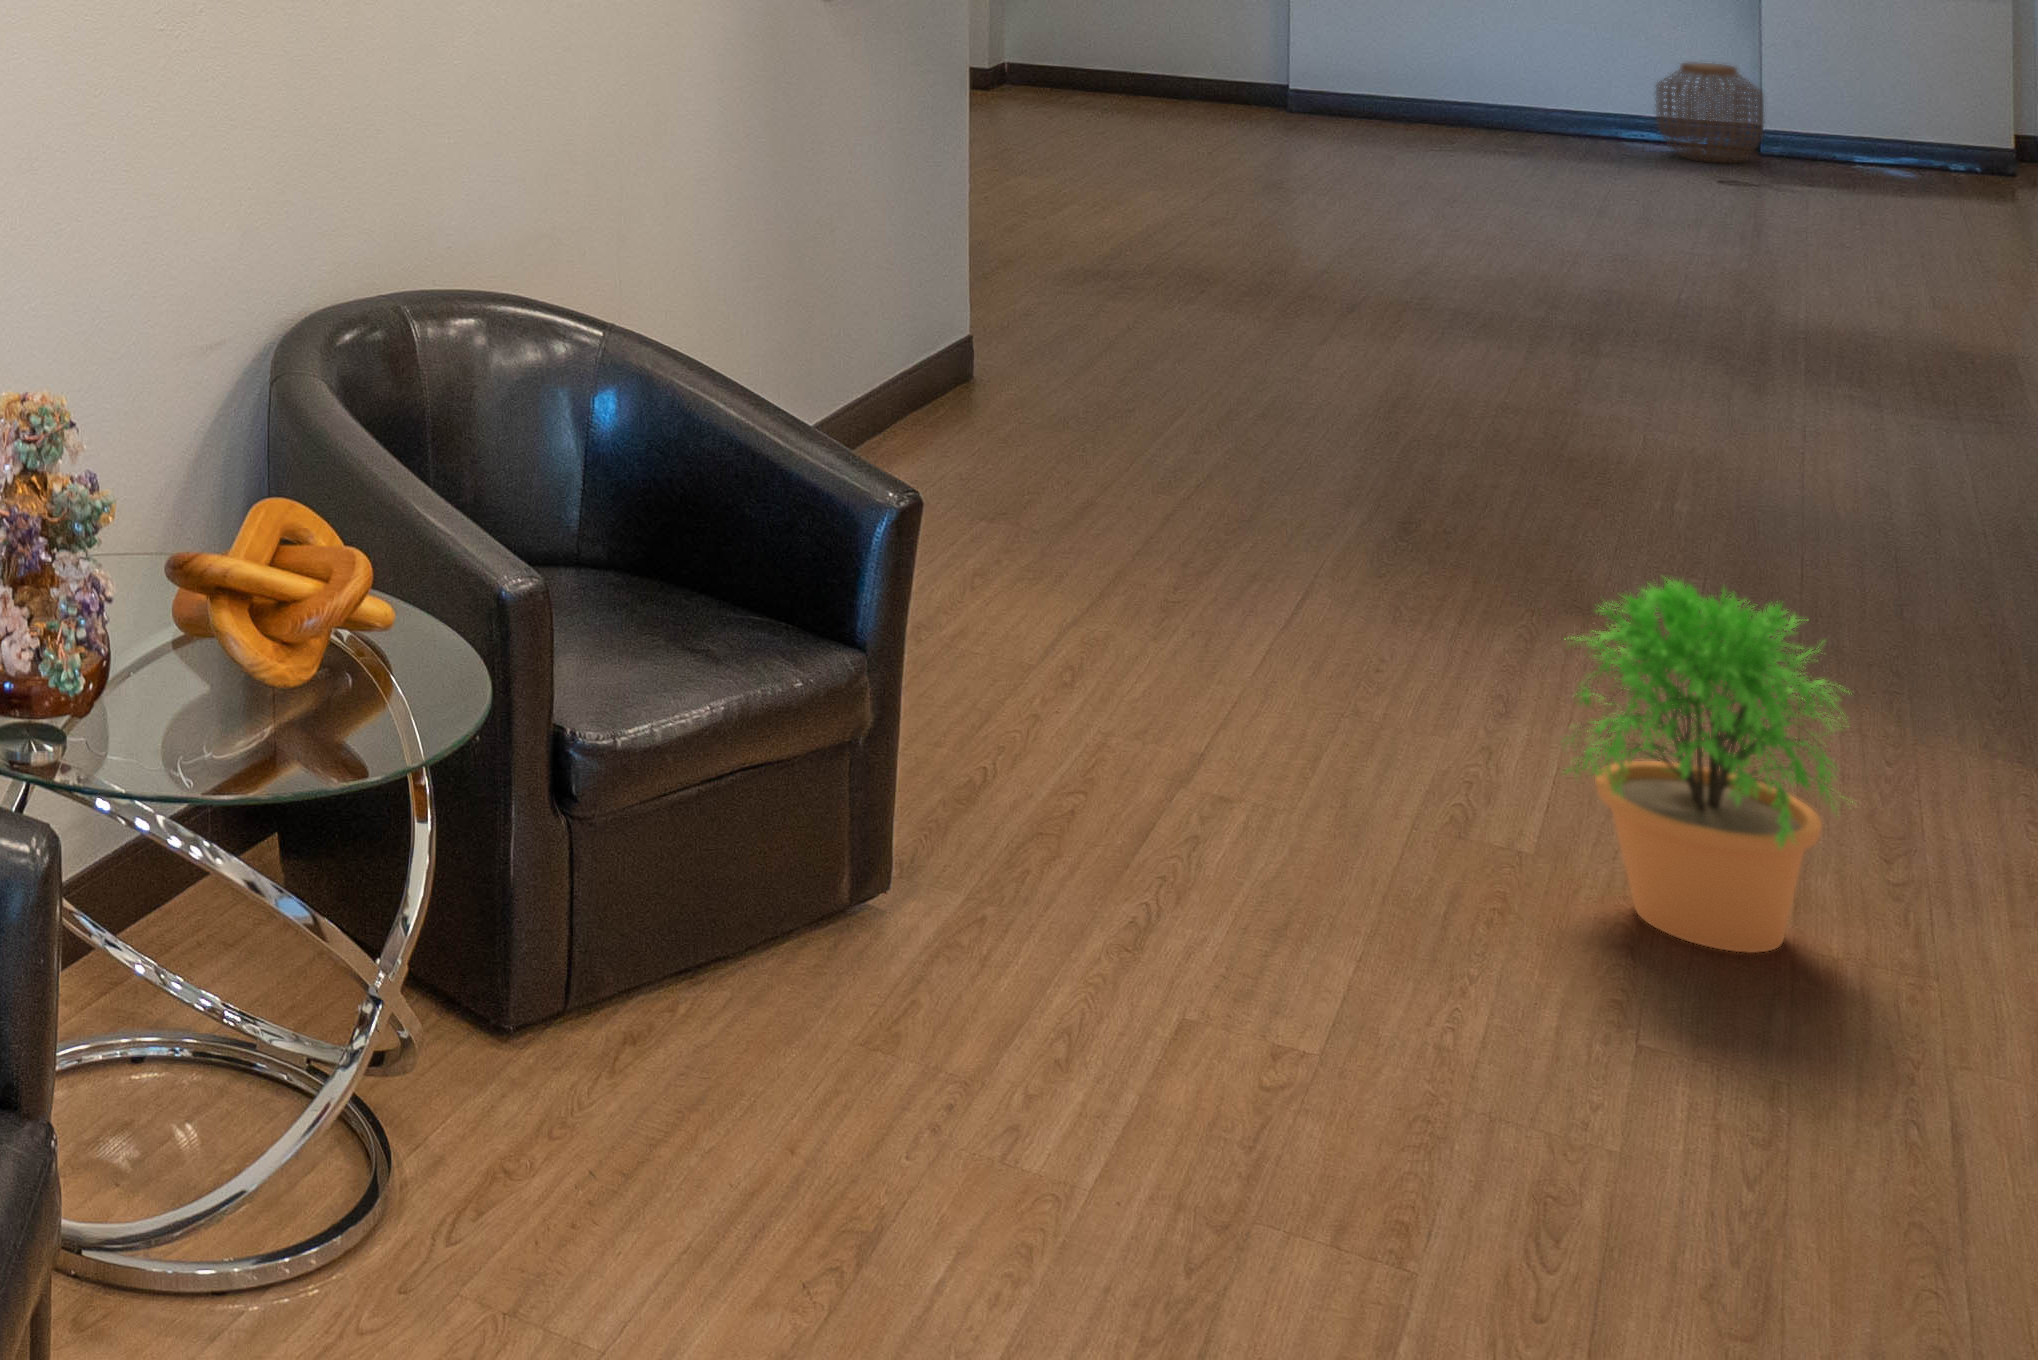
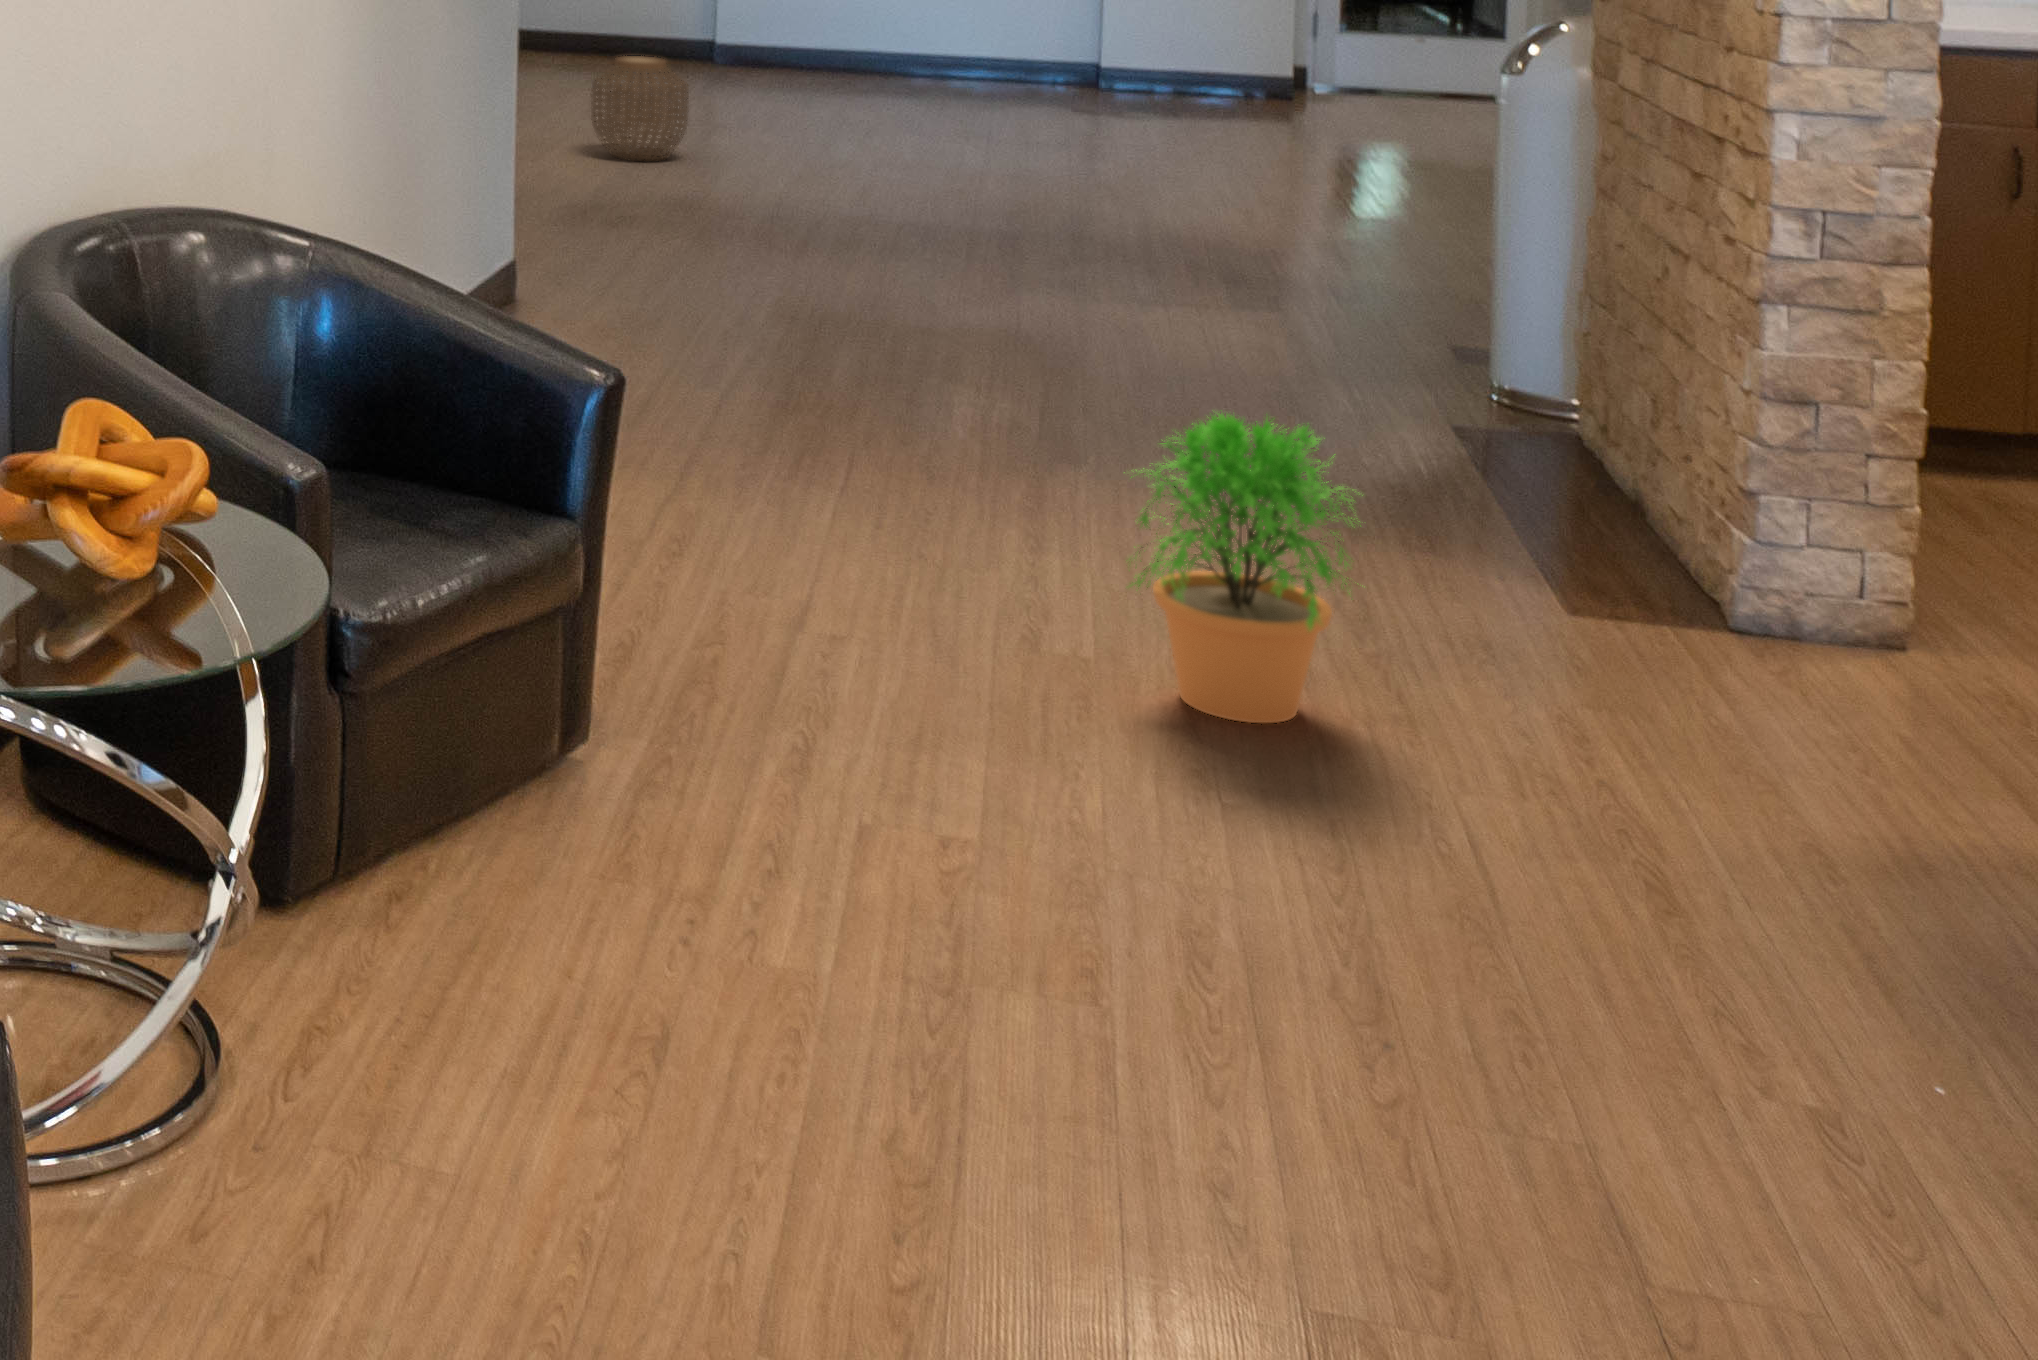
woven basket: present [1656,63,1765,163] -> present [591,56,689,161]

